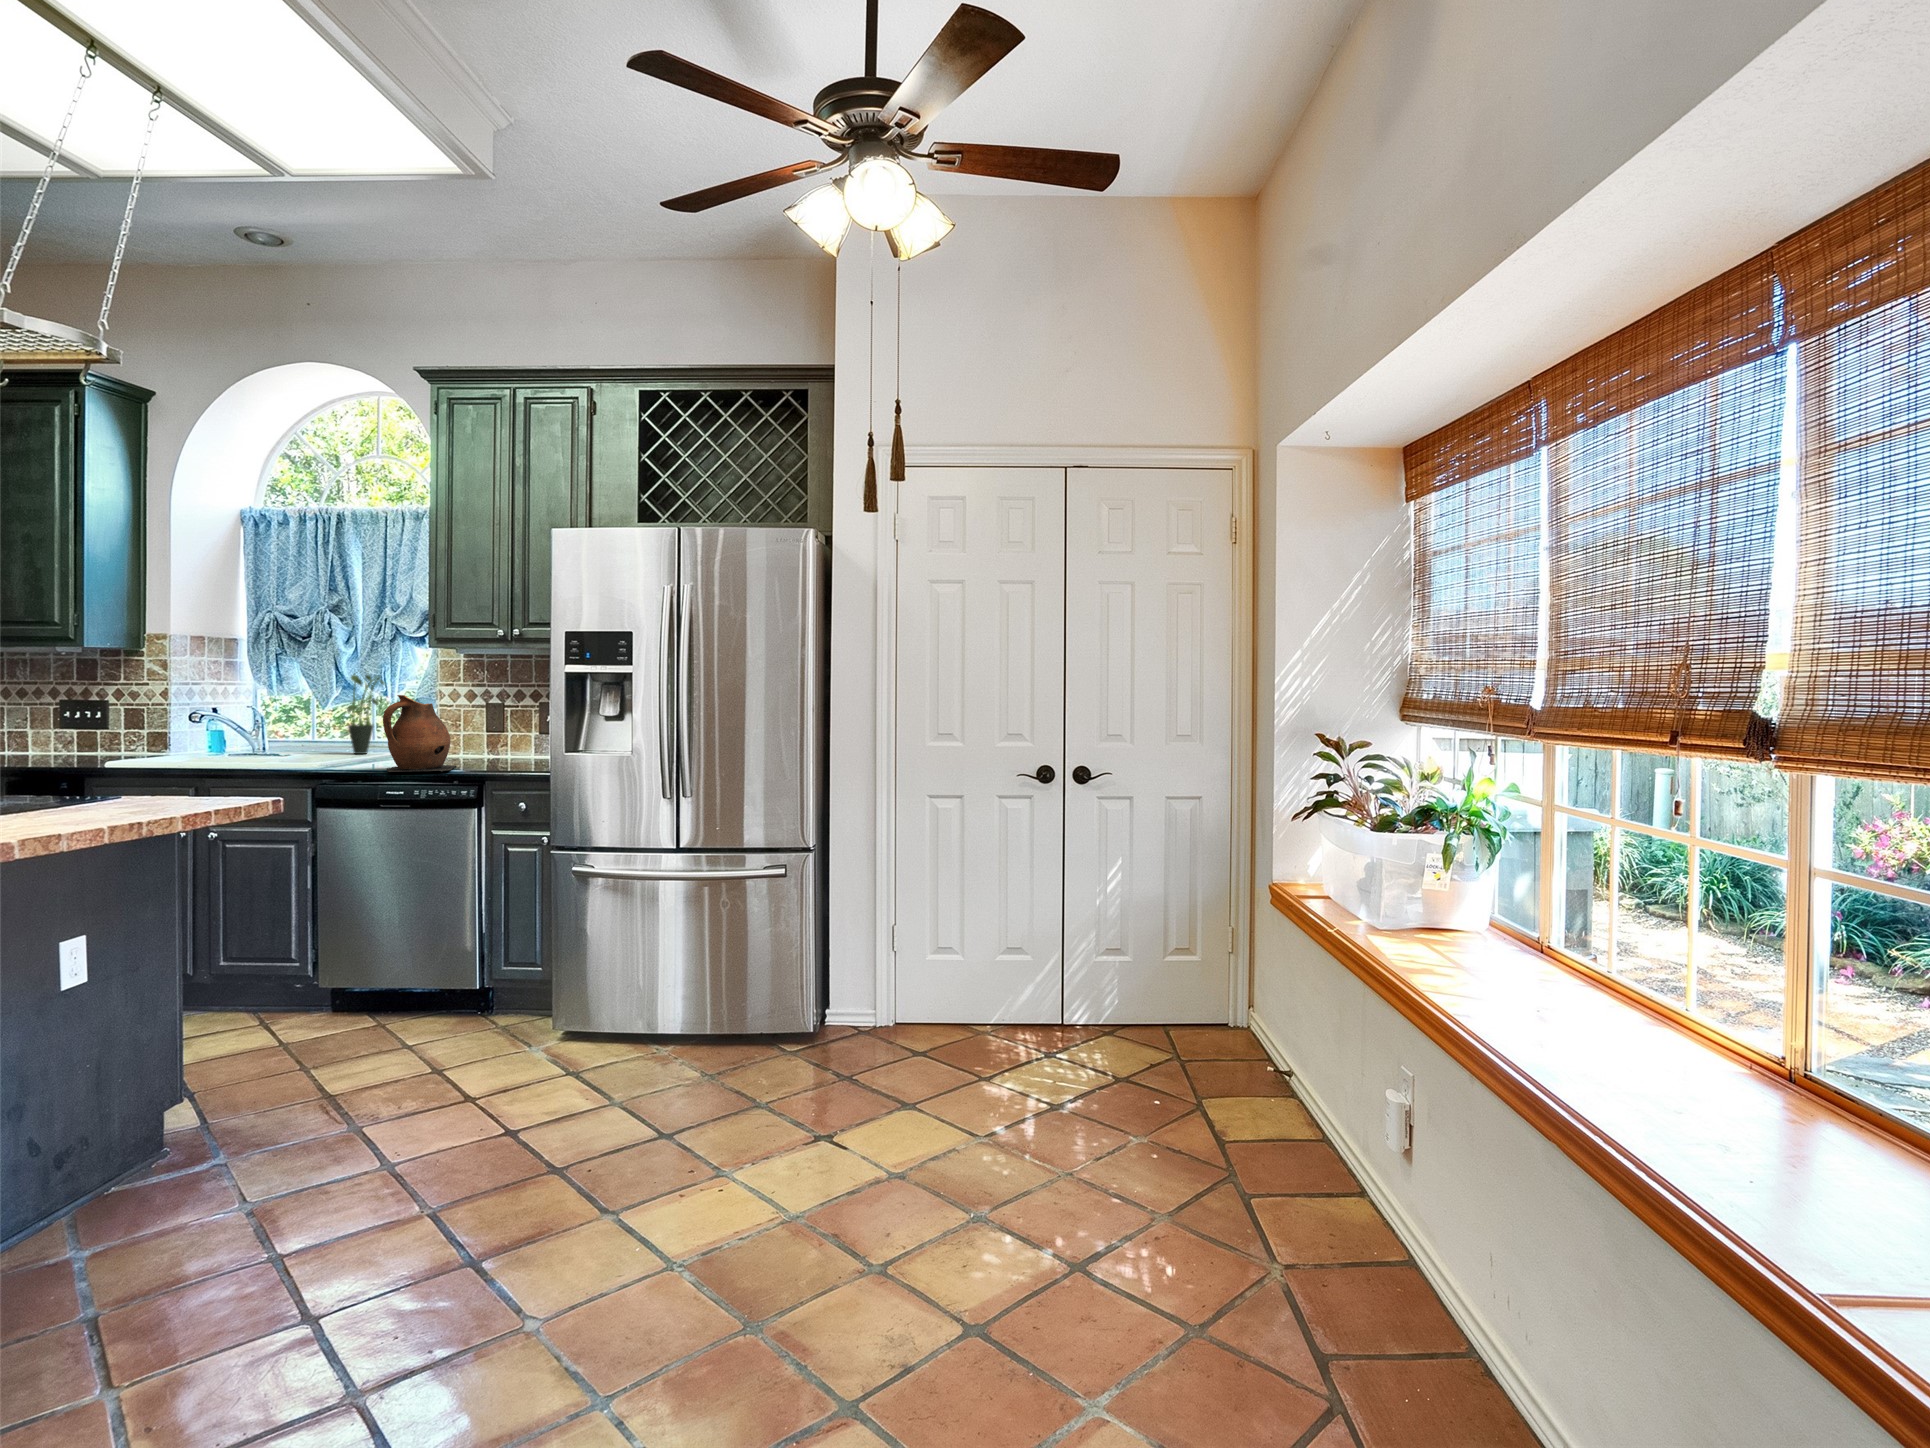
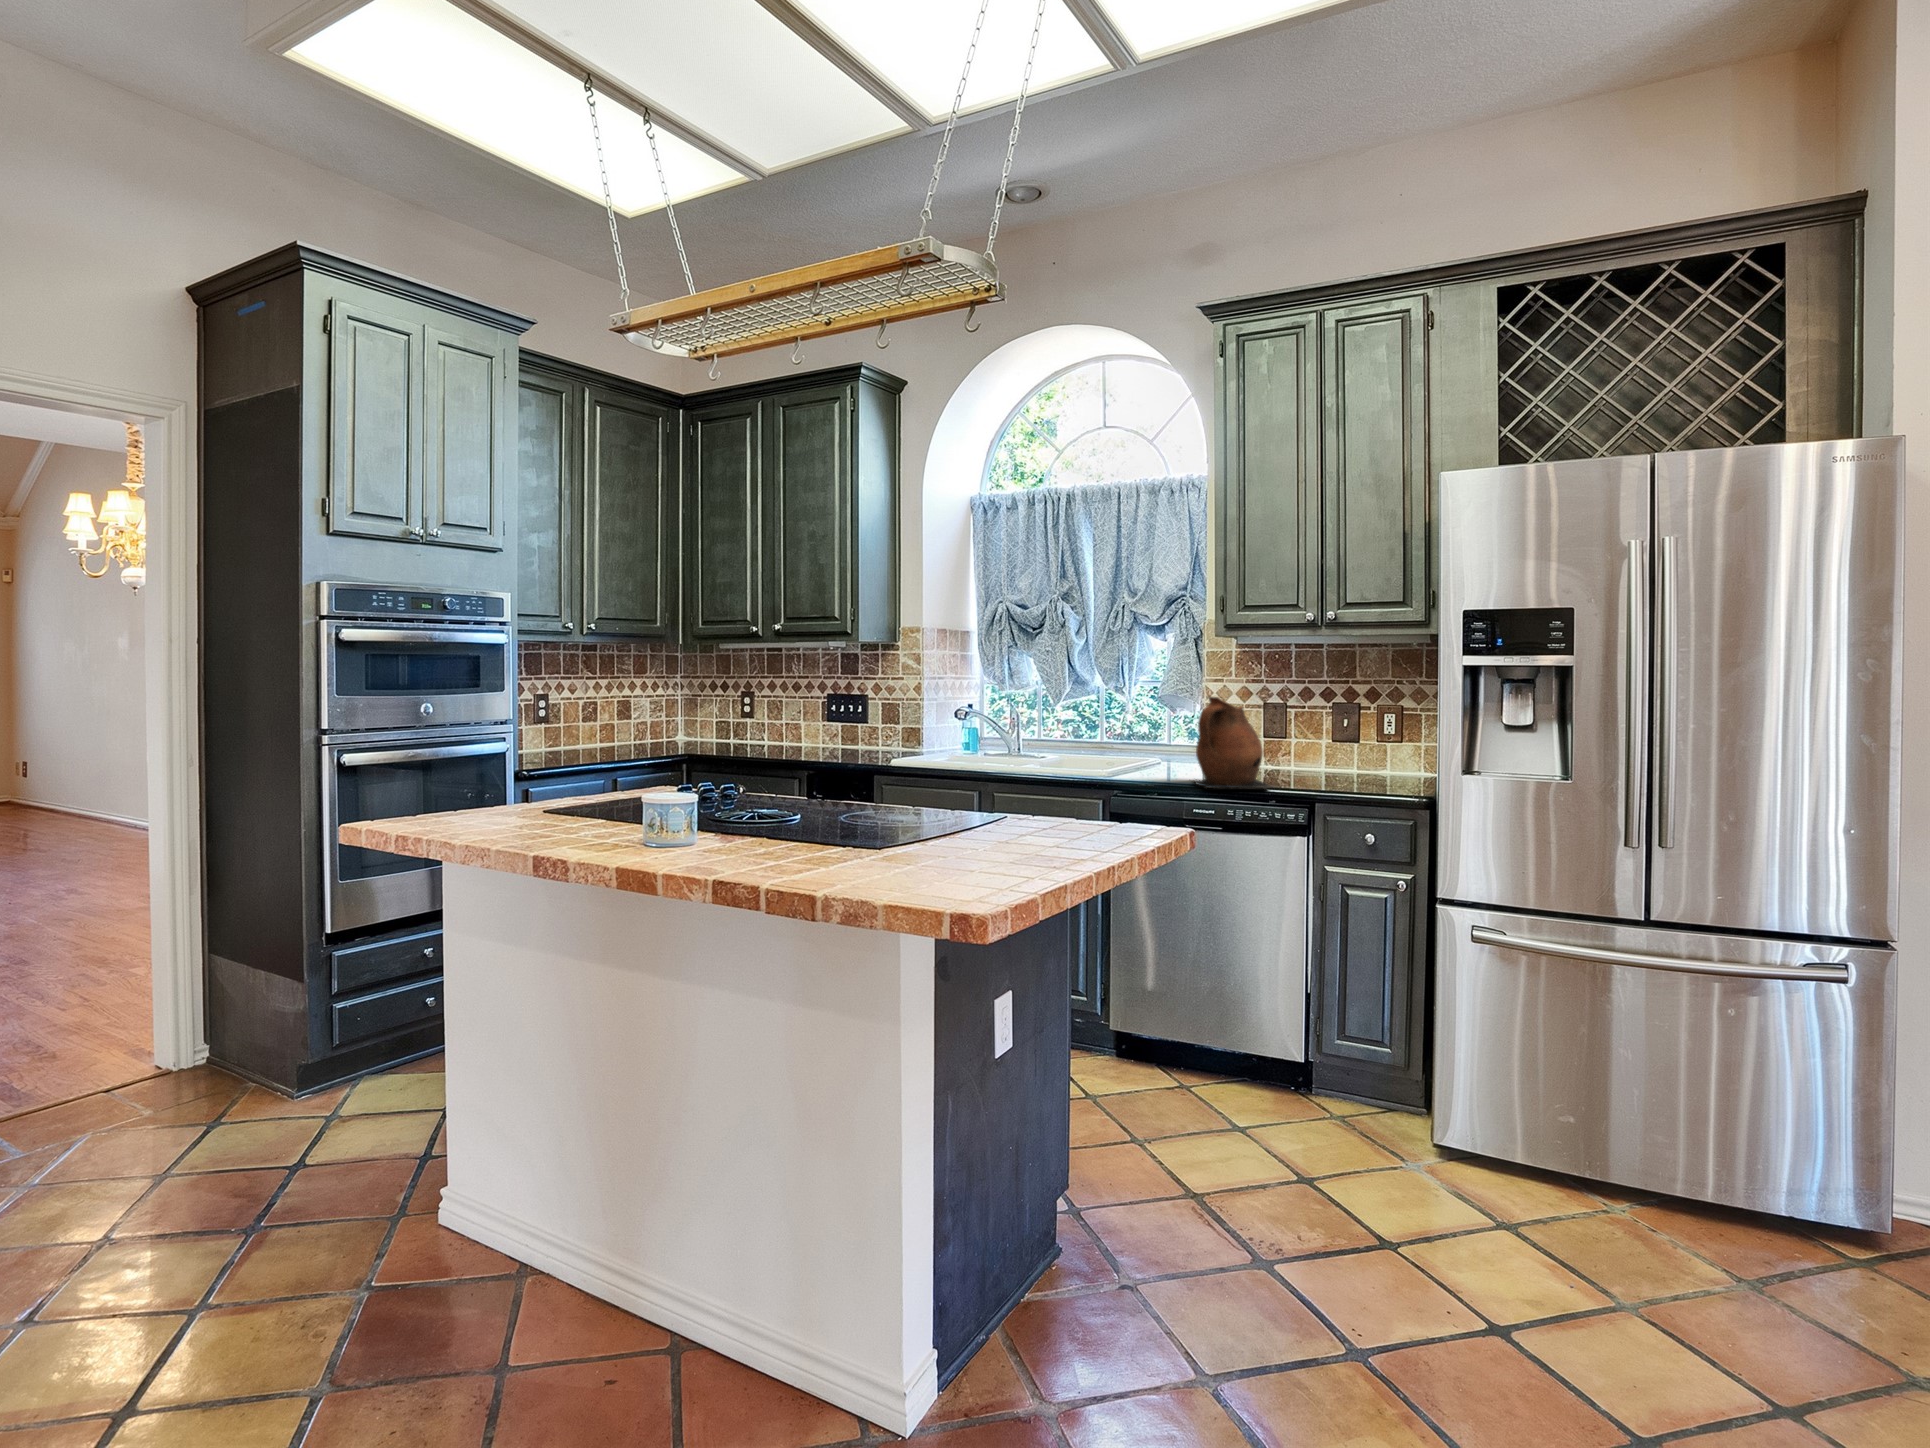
potted plant: present [347,673,385,754] -> none [1094,664,1134,757]

